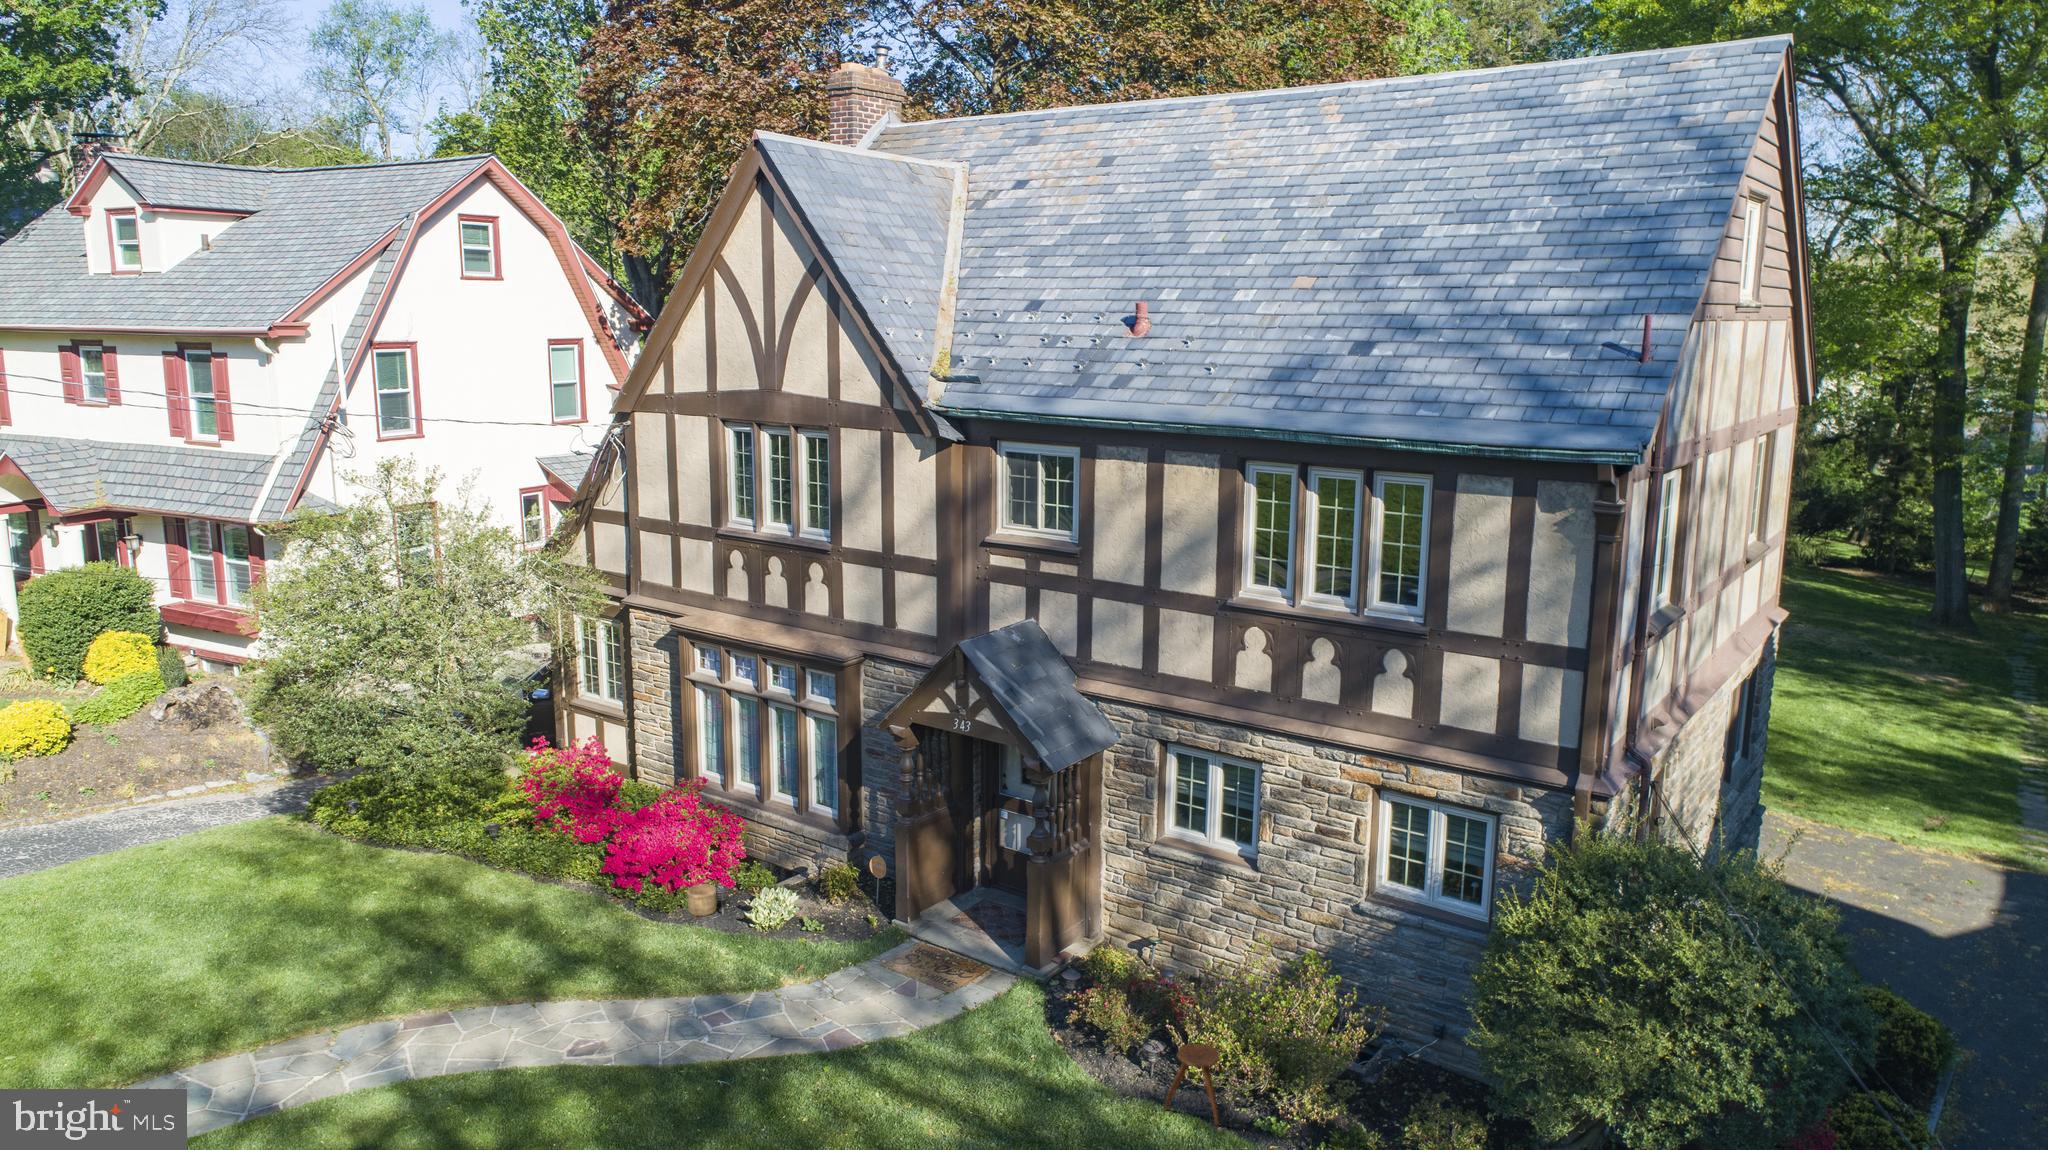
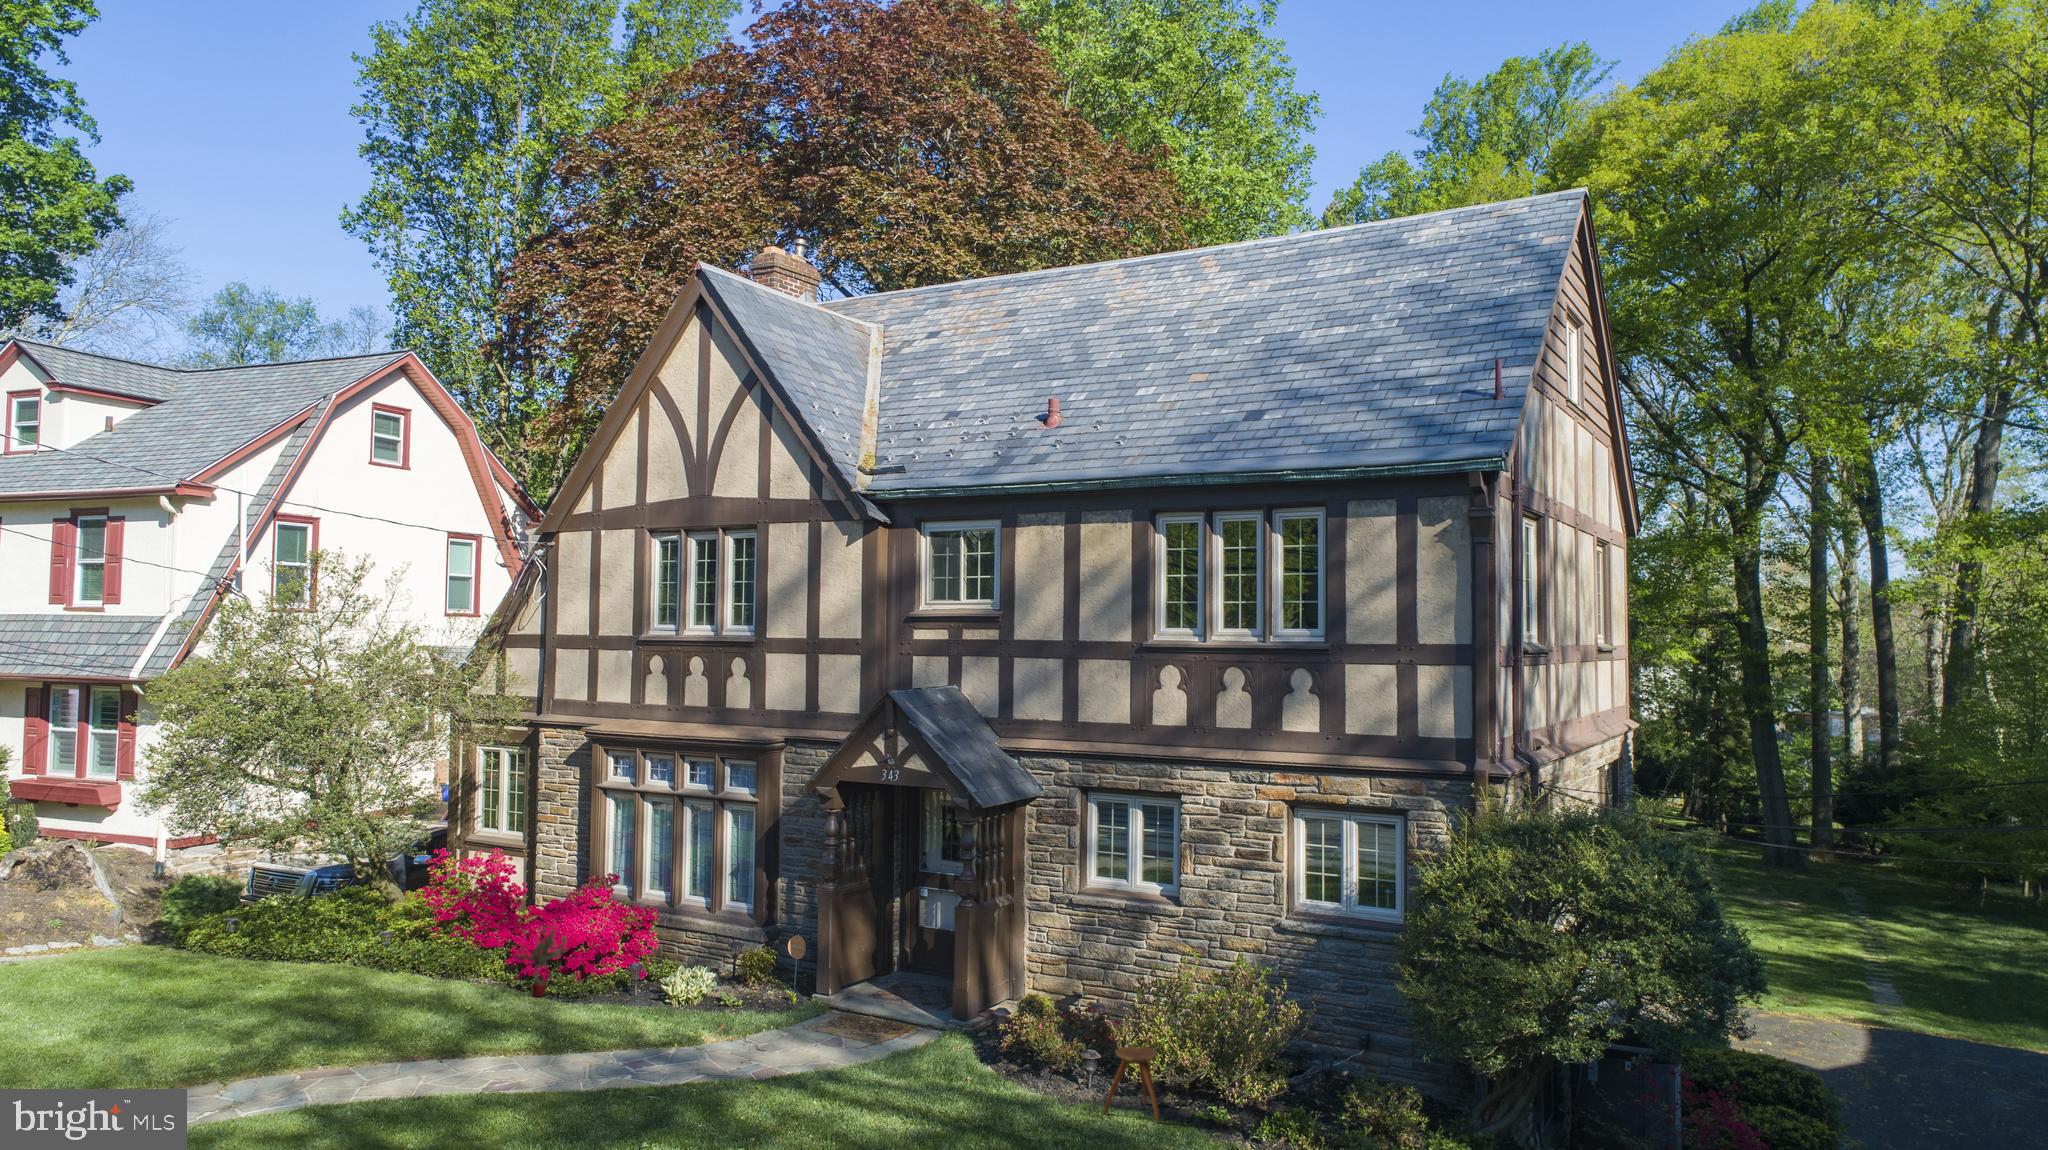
potted tree: none [605,846,655,914] -> present [516,927,567,997]
wooden bucket: present [687,884,716,916] -> none [598,968,630,998]

